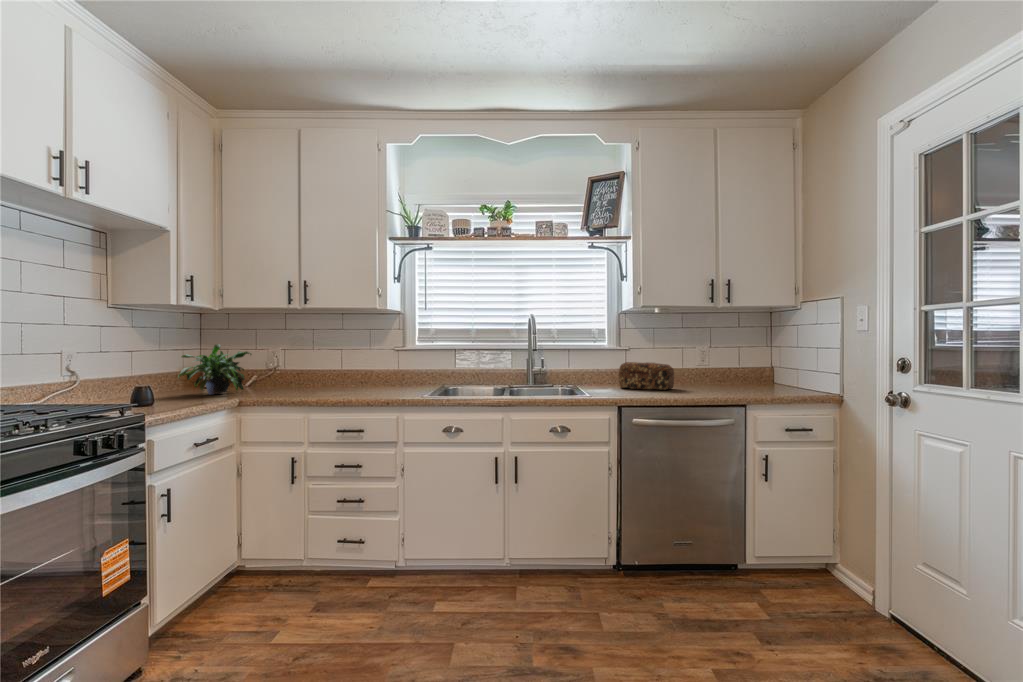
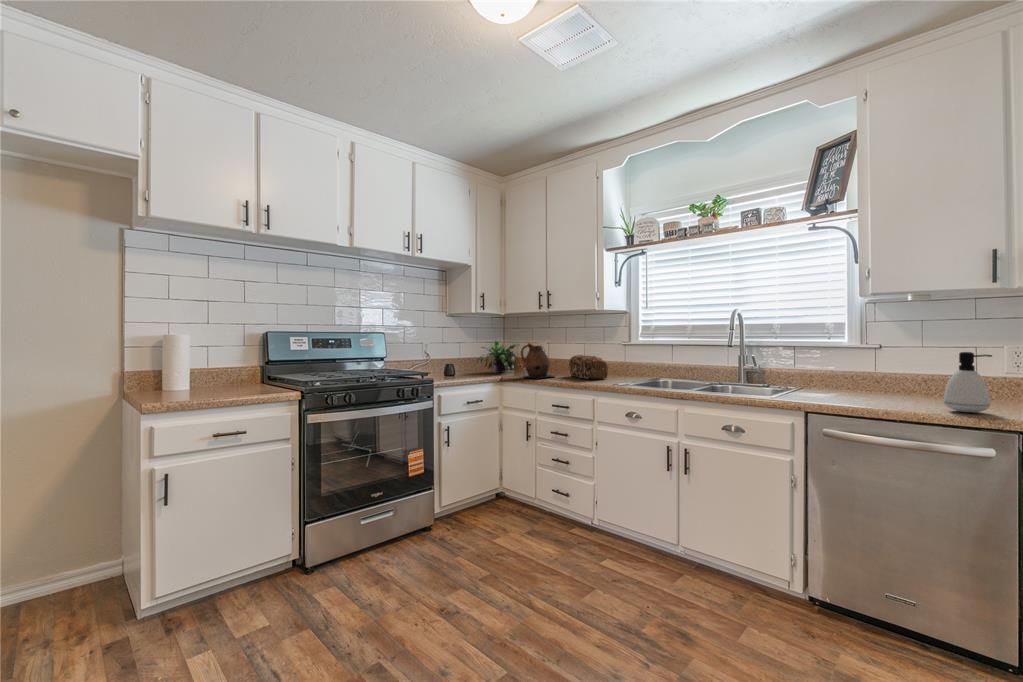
ceramic pitcher: none [272,346,324,397] -> present [521,341,554,378]
soap dispenser: none [701,351,727,396] -> present [944,352,992,412]
bread loaf: present [619,362,674,390] -> present [569,355,608,379]

